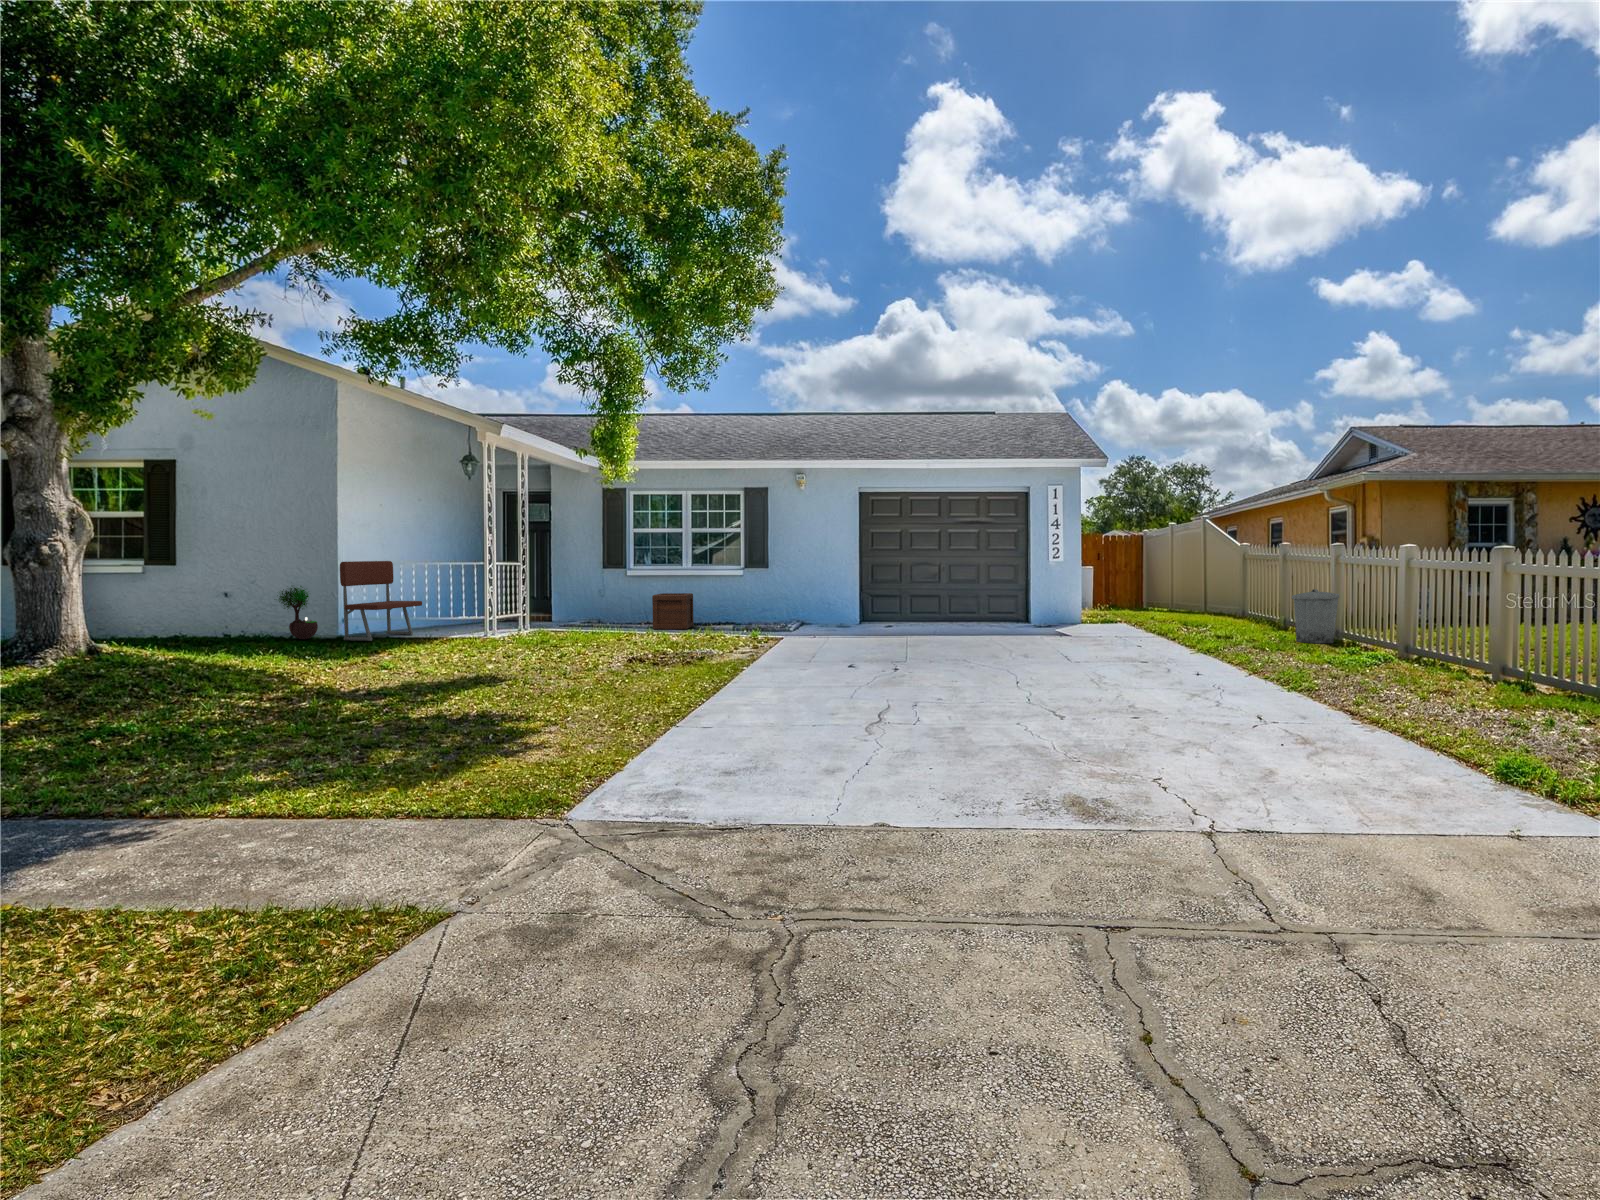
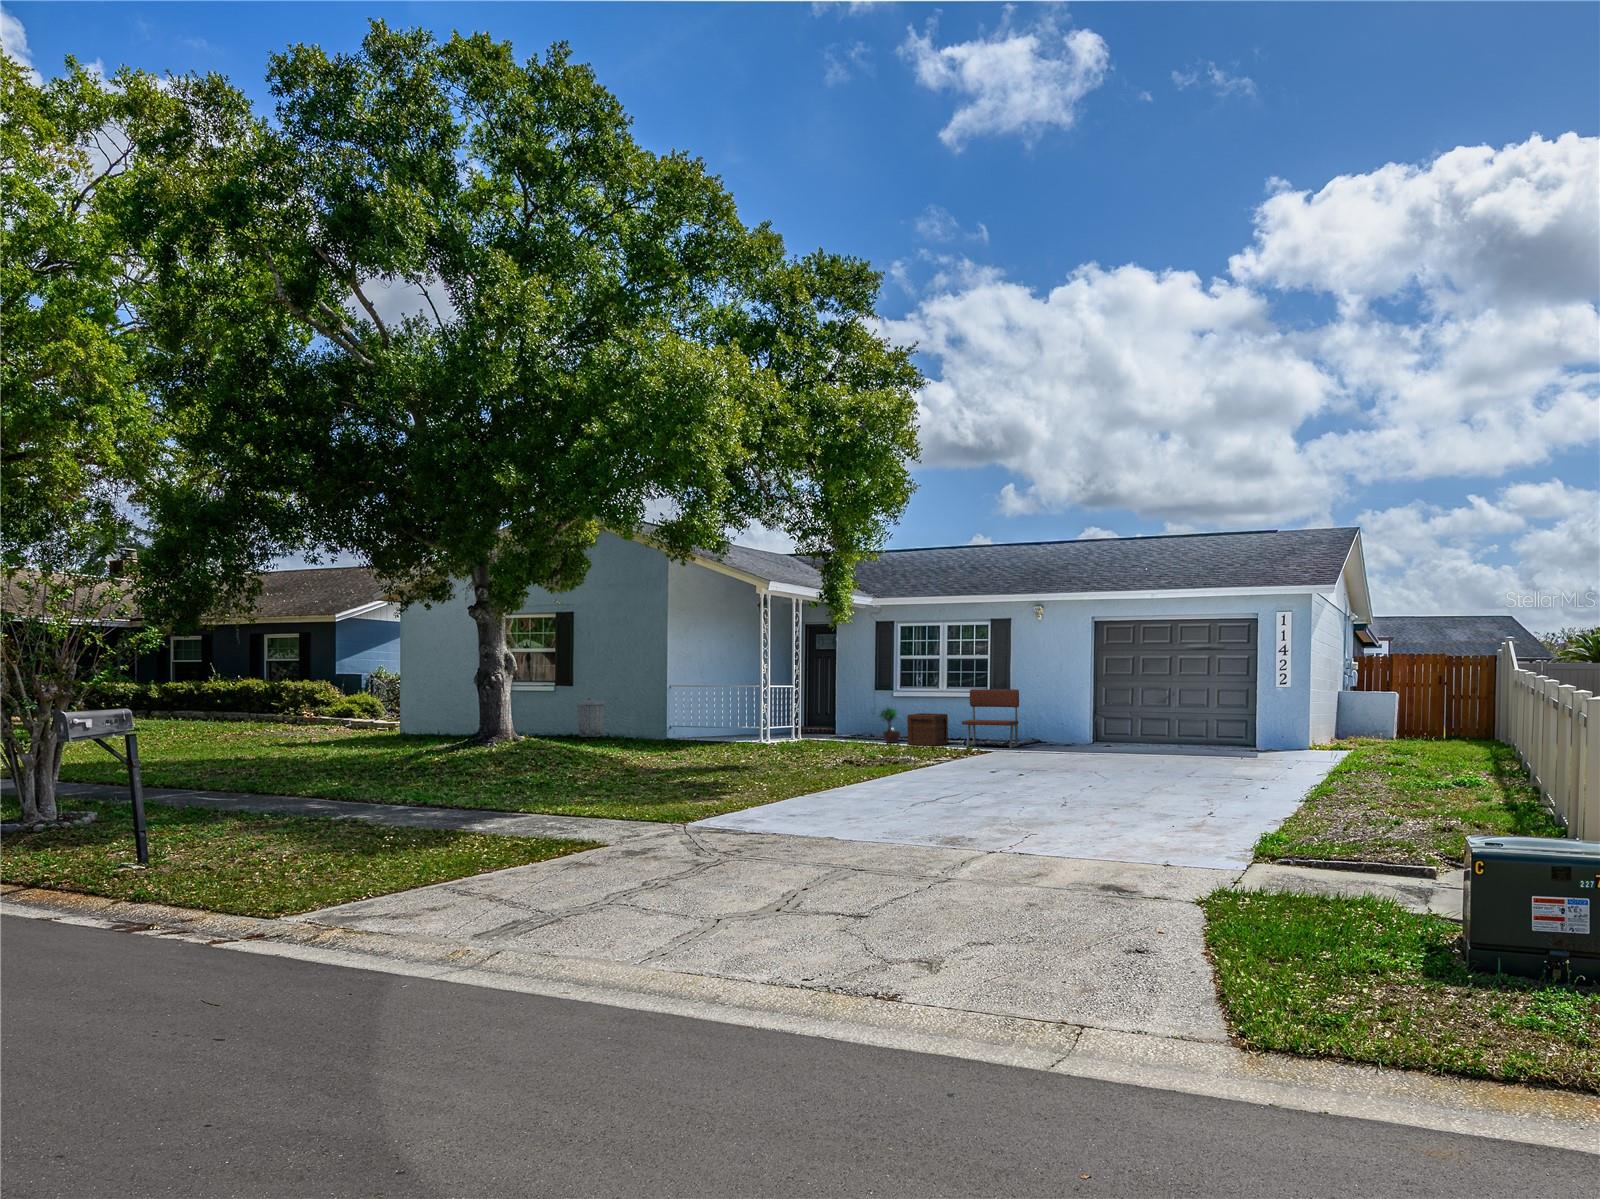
bench: present [340,561,422,641] -> present [962,689,1019,748]
potted tree: present [279,586,318,639] -> present [878,707,900,743]
trash can: present [1292,589,1339,643] -> present [576,698,605,737]

